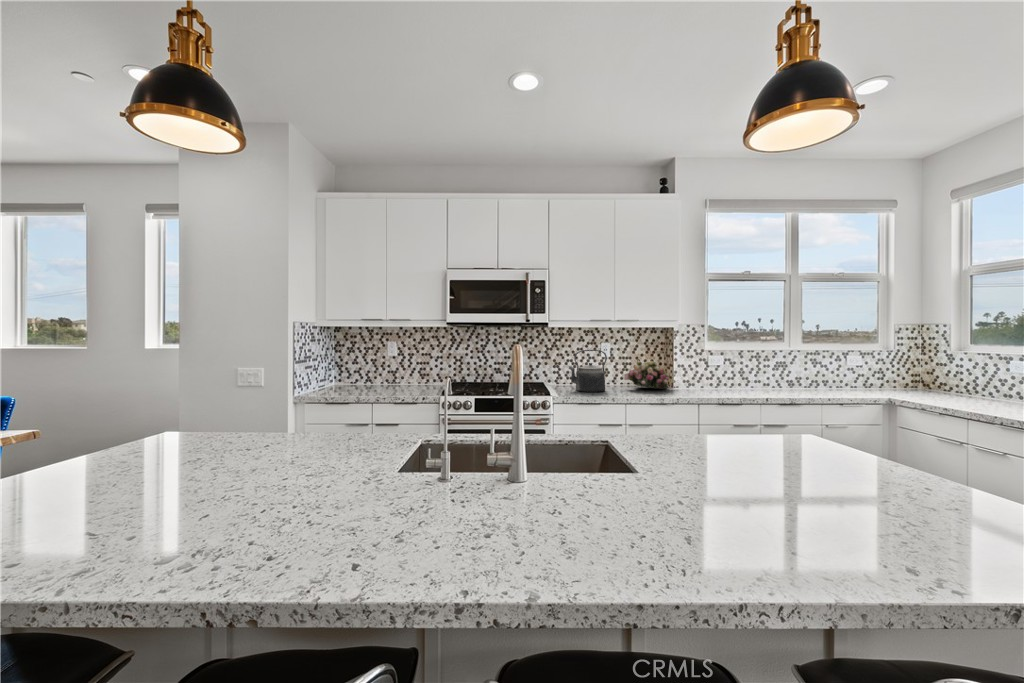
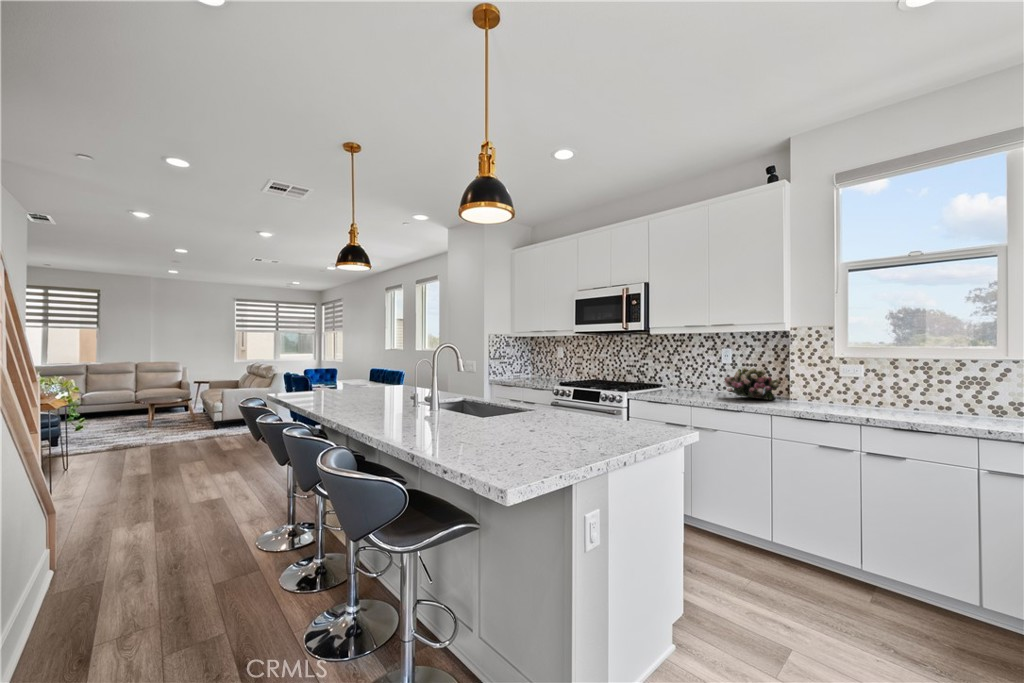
kettle: present [569,350,607,392] -> none [662,355,701,396]

